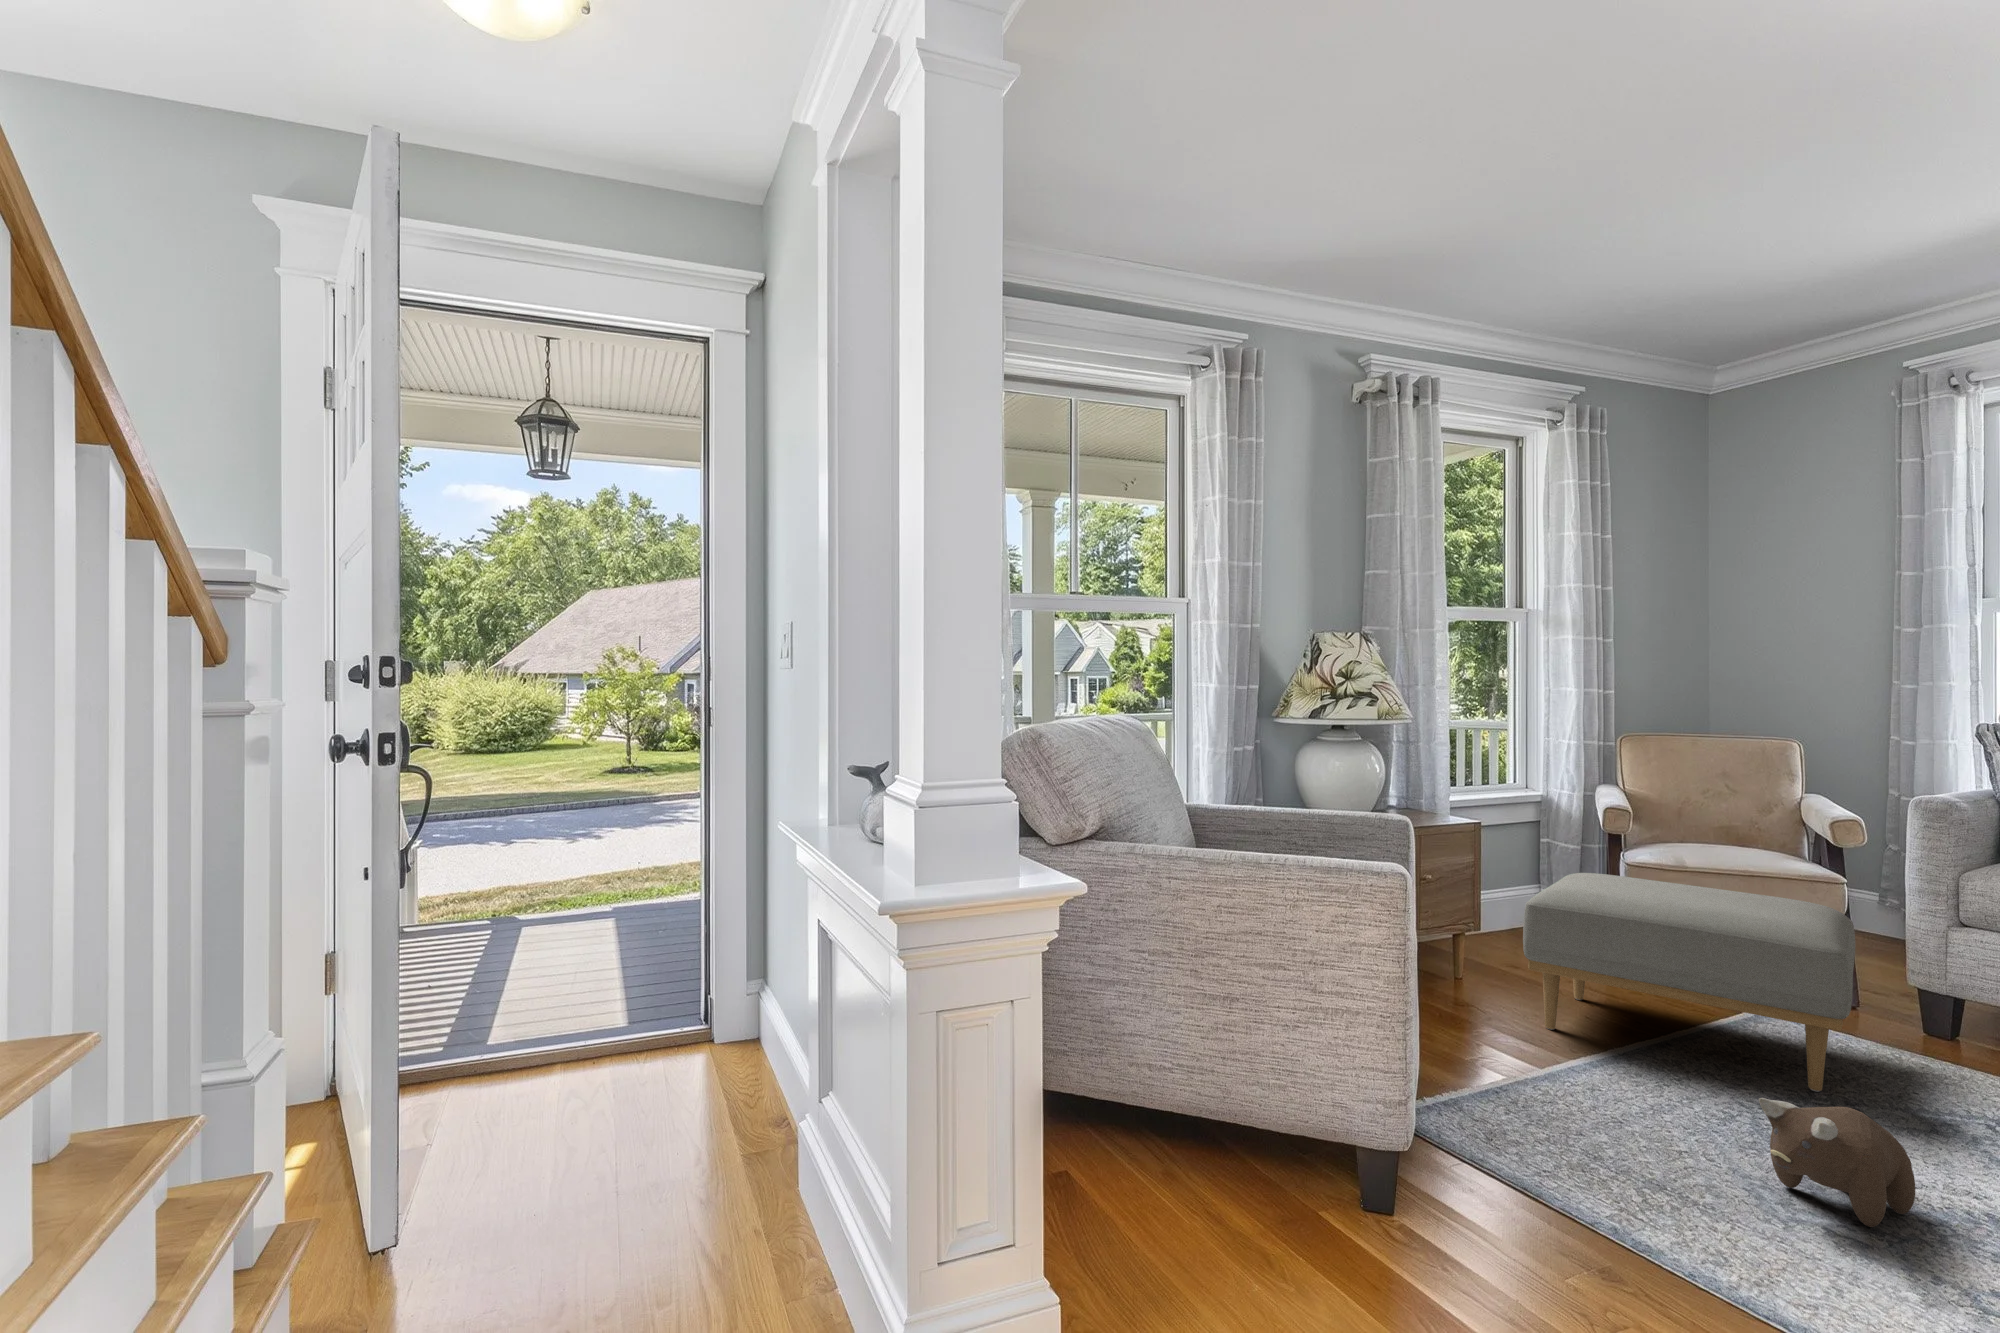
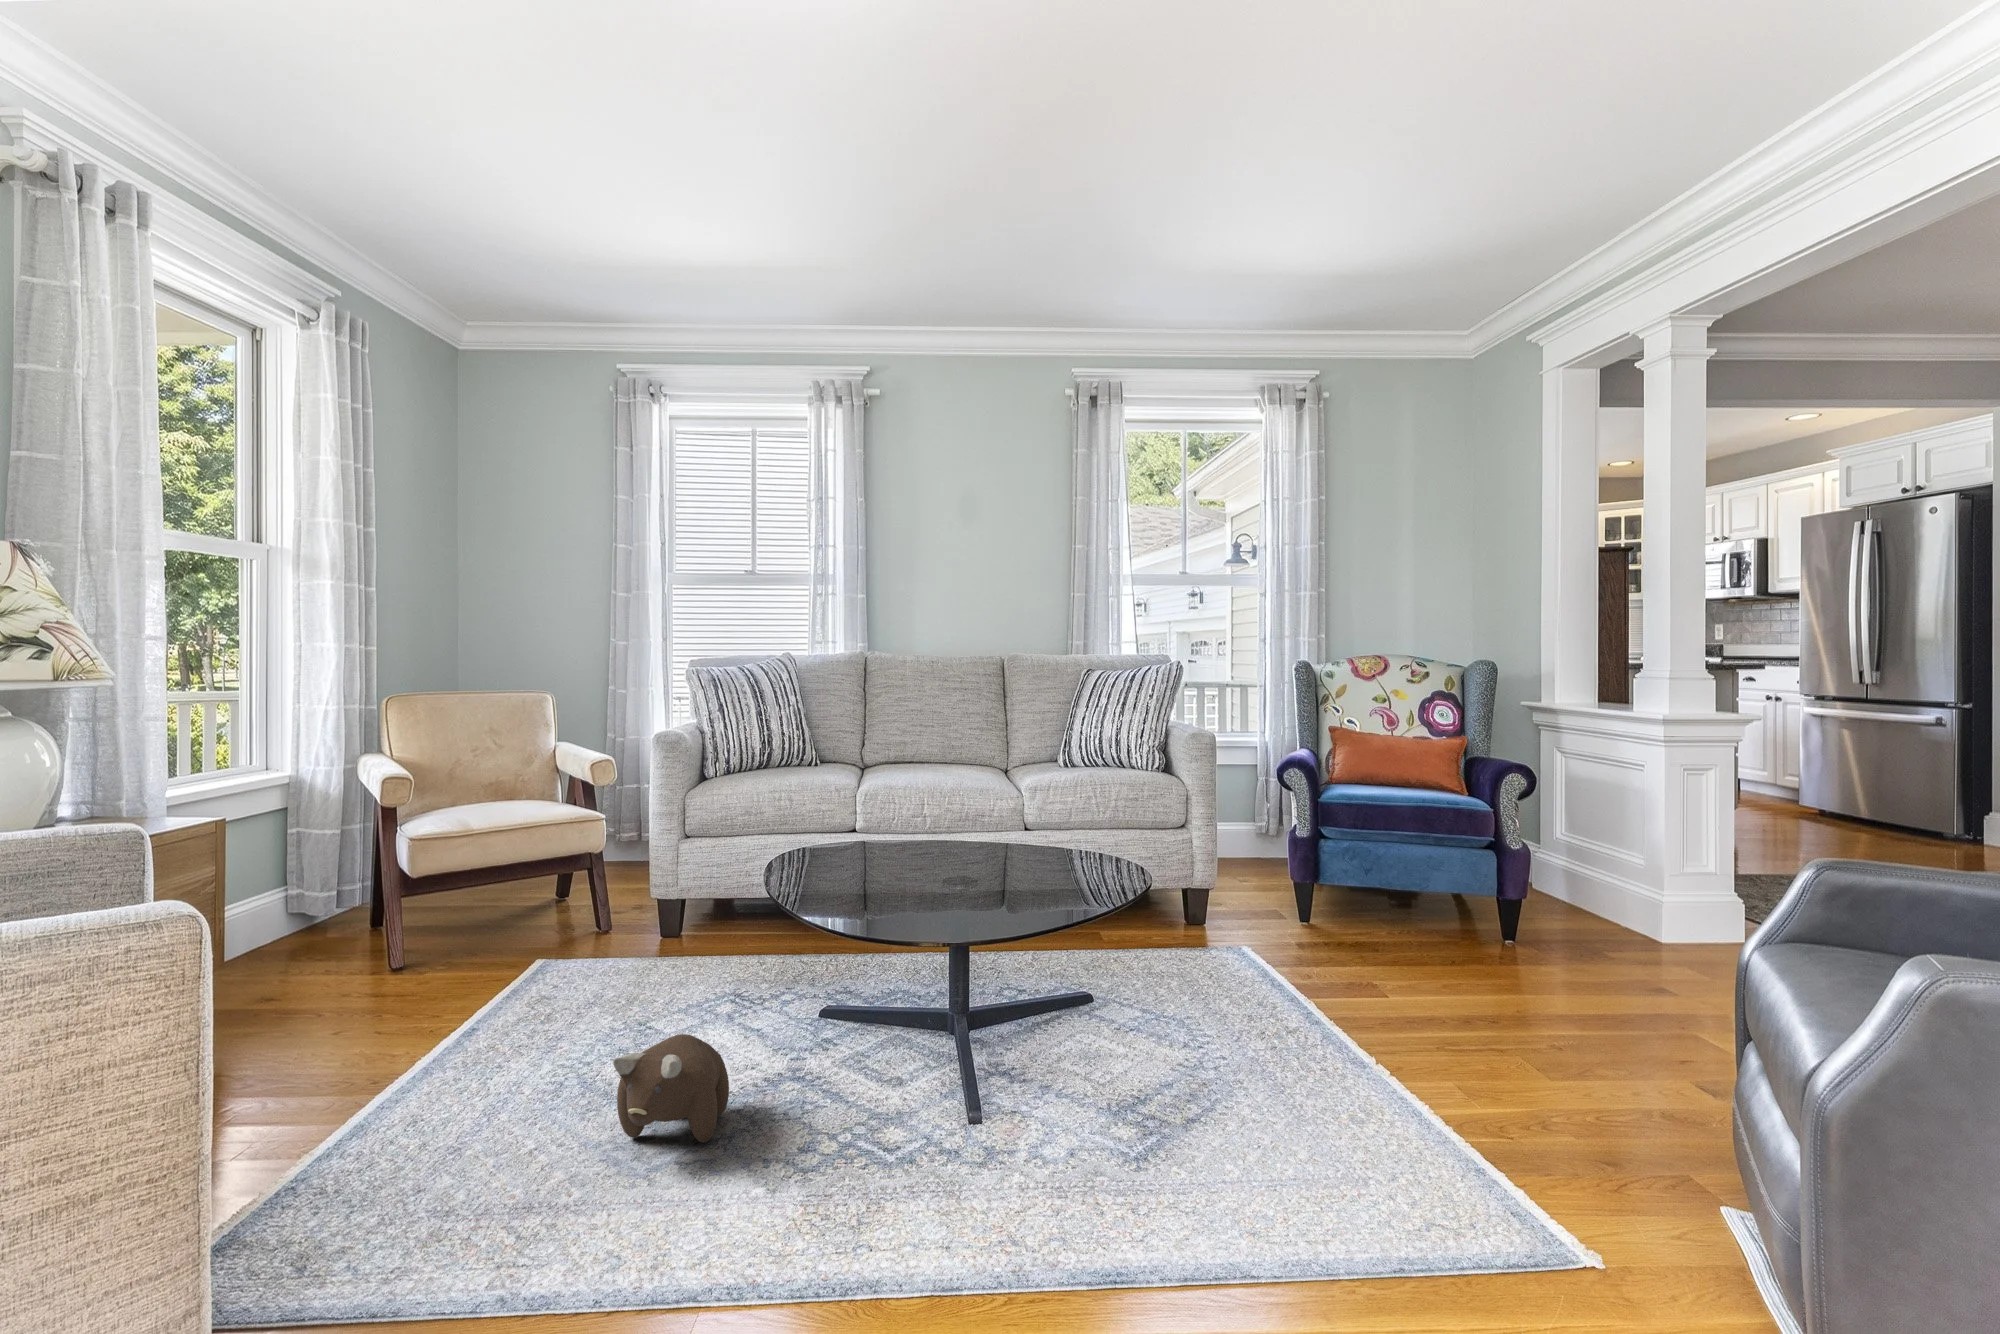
ottoman: present [1523,873,1855,1092] -> none [300,841,643,1065]

